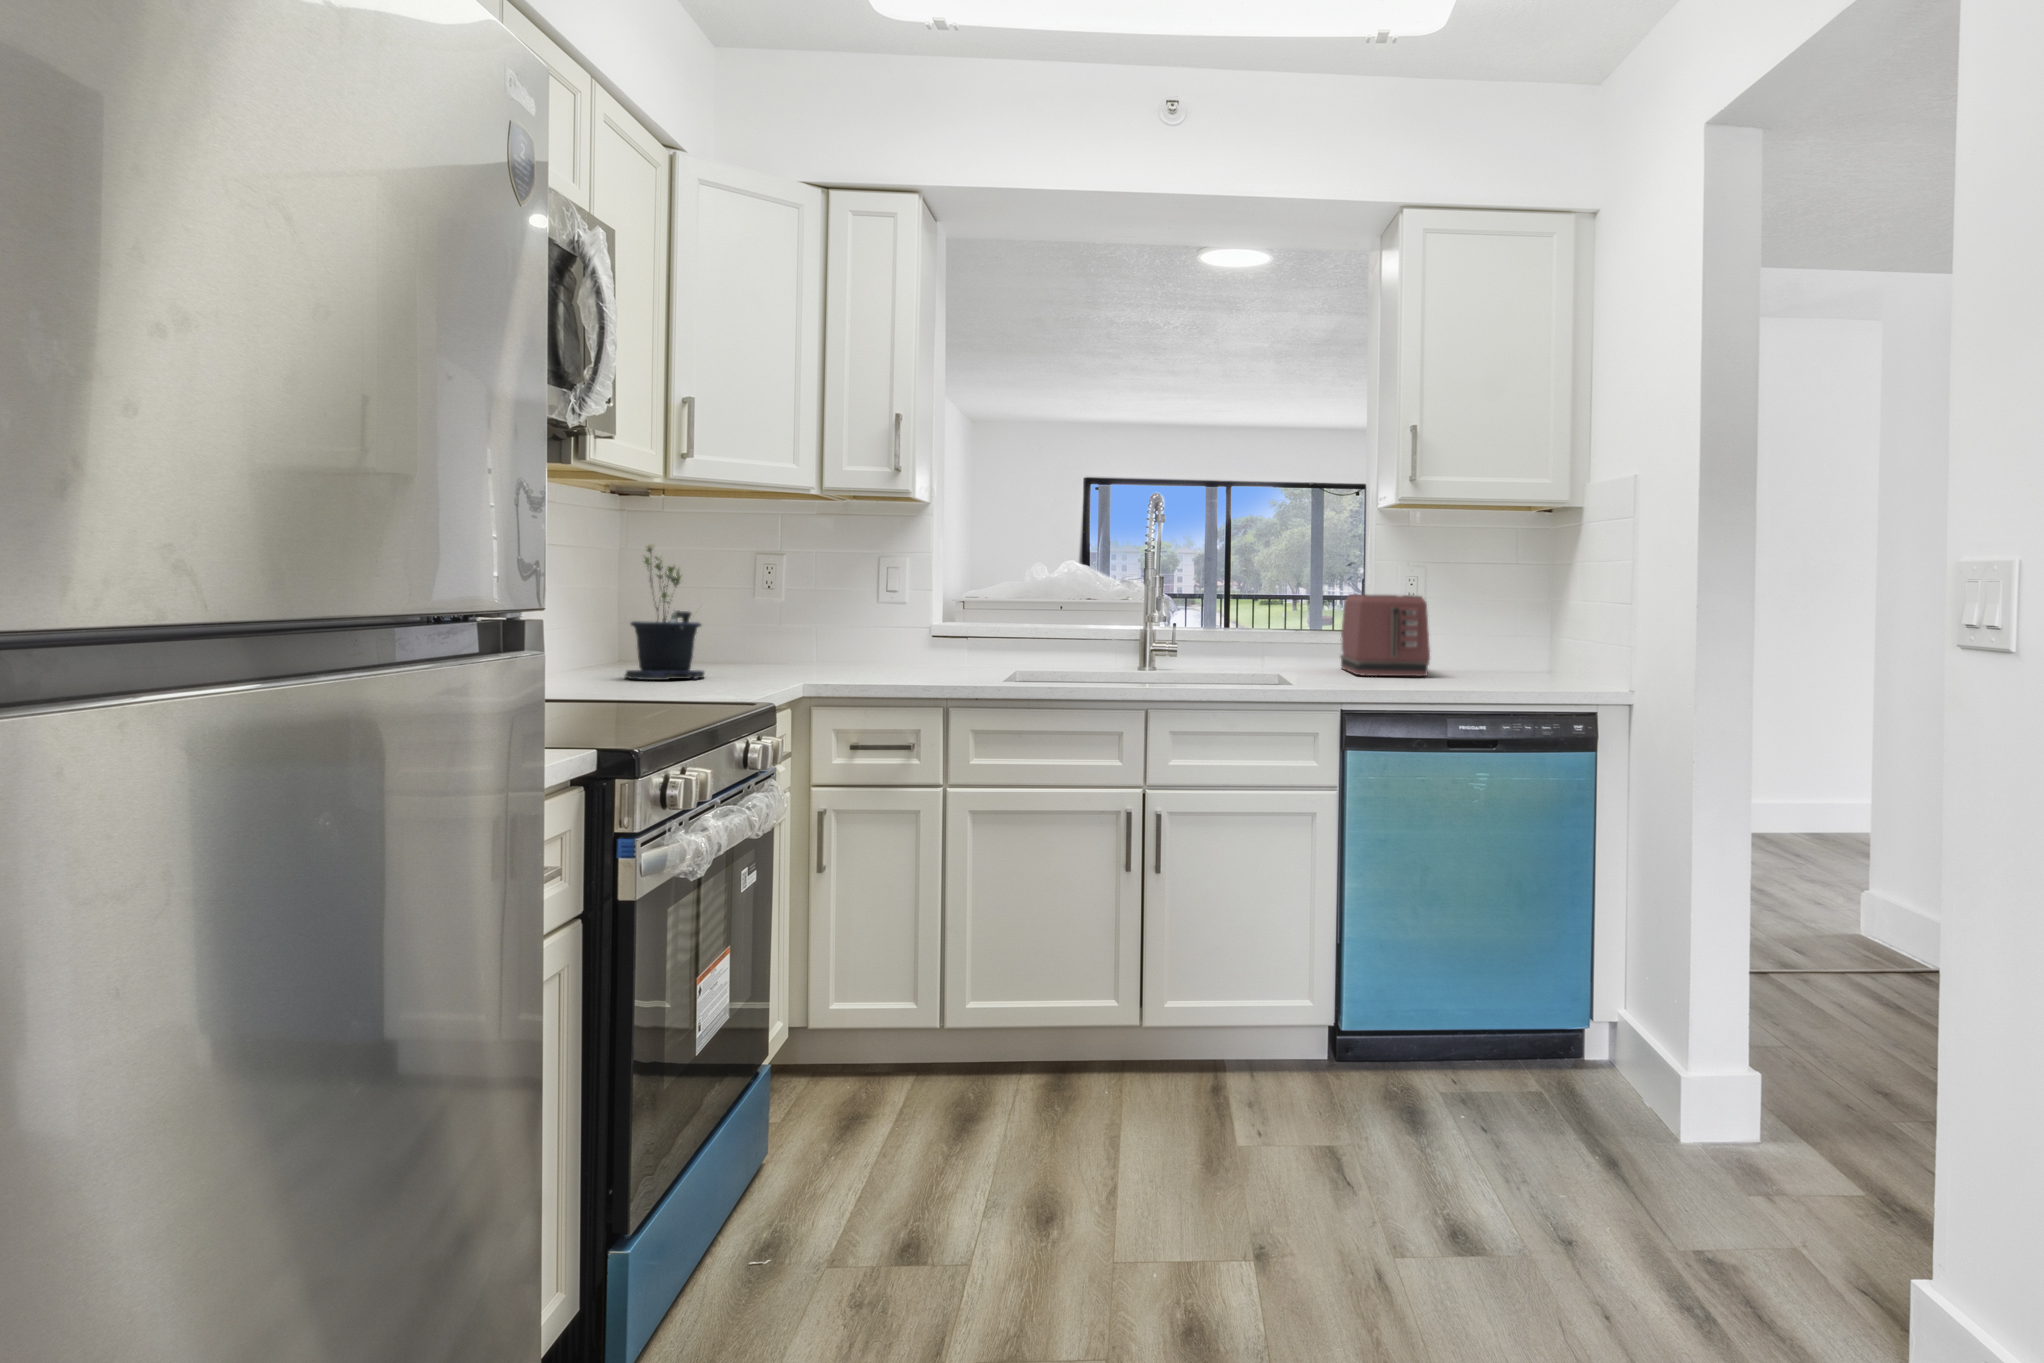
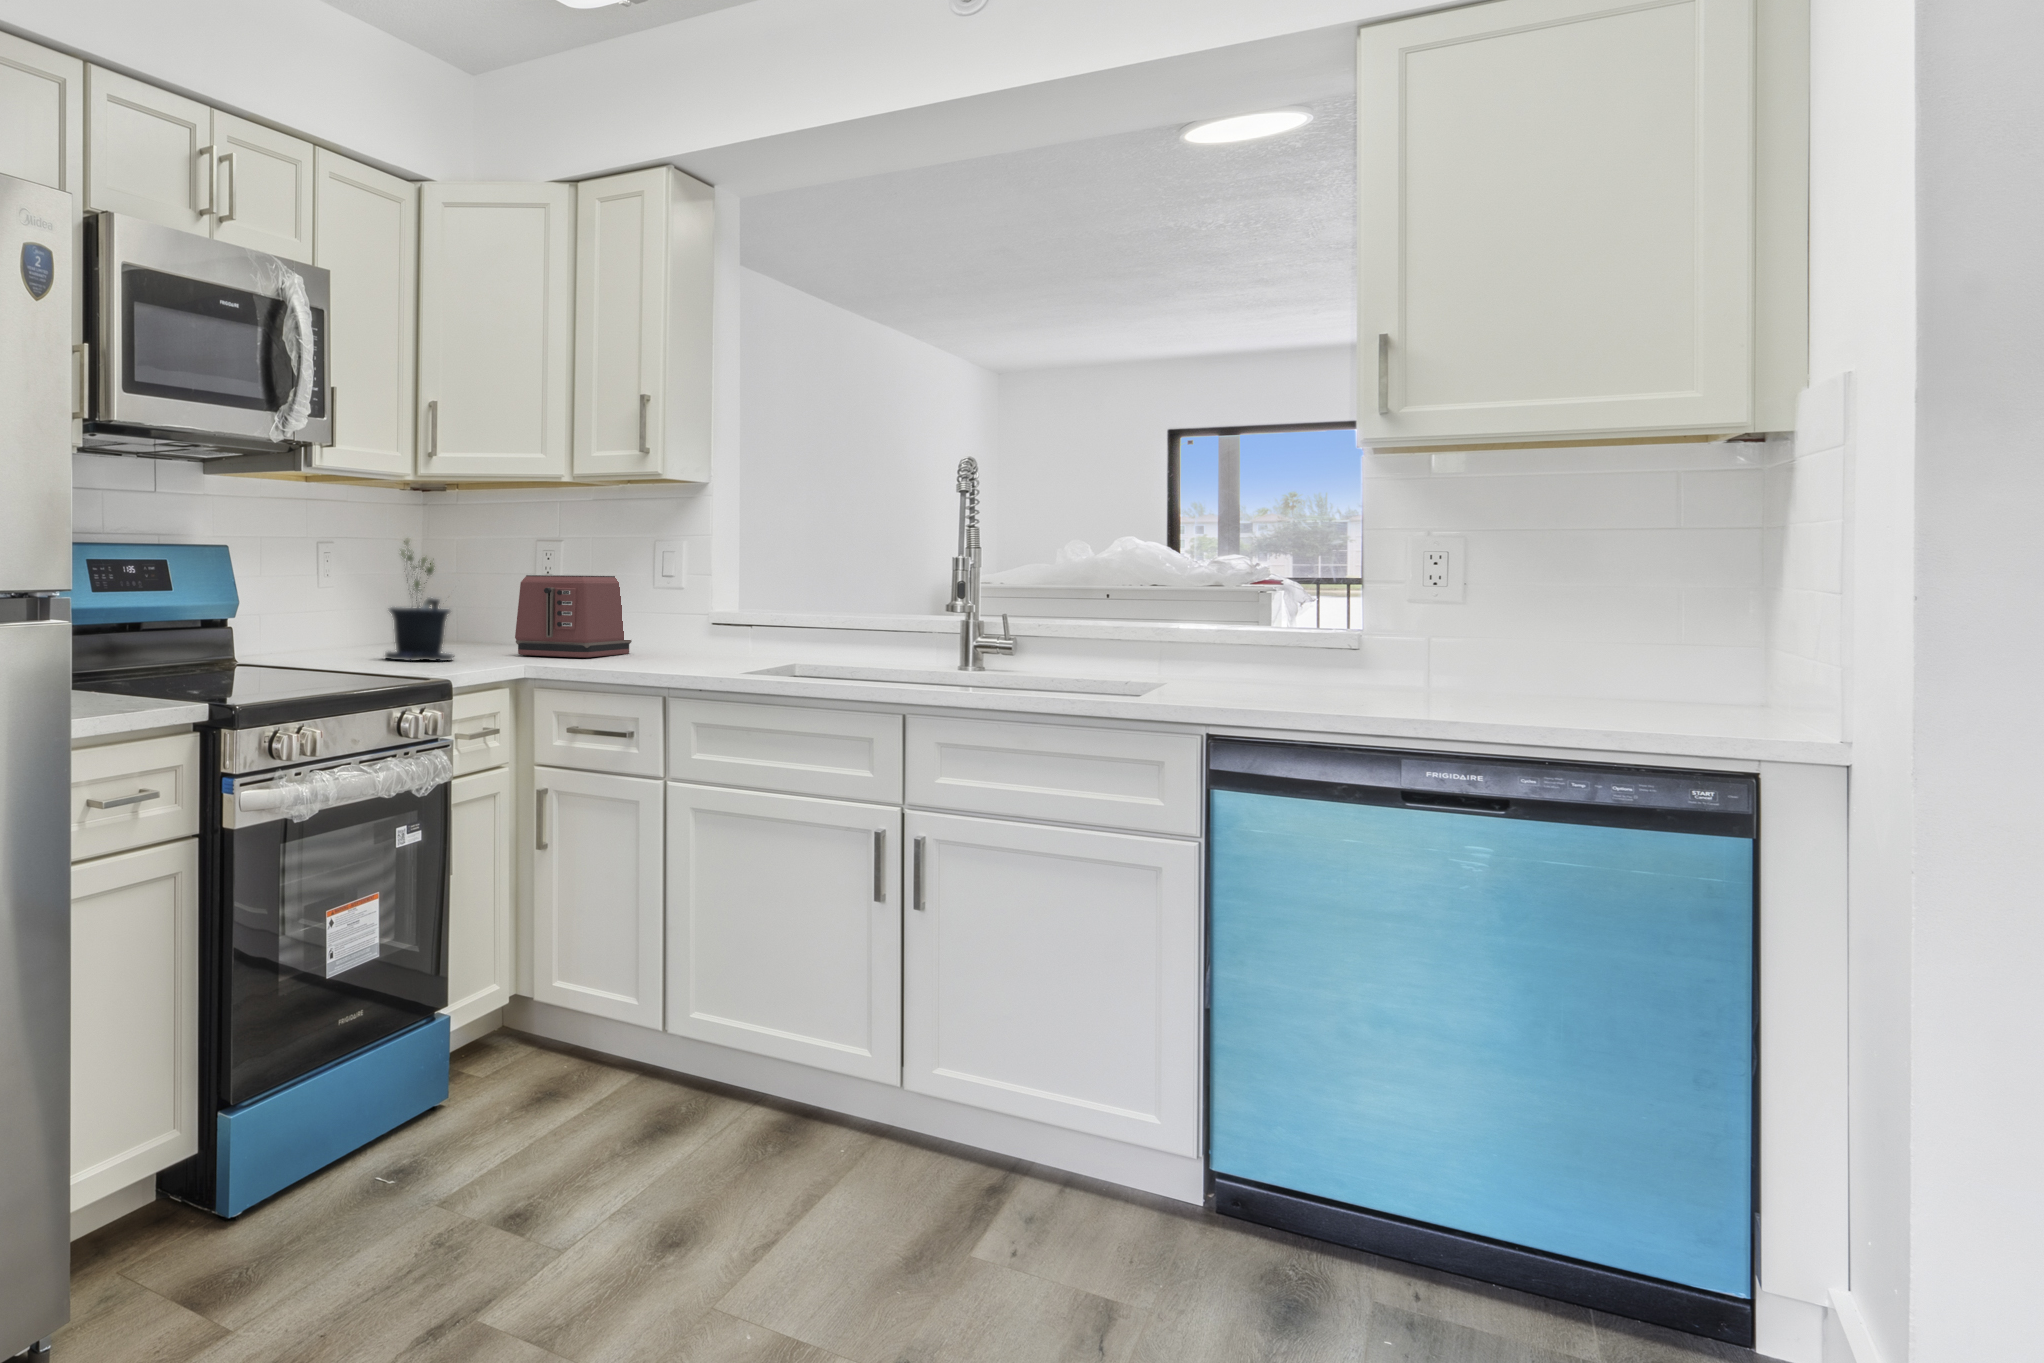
toaster: present [1340,594,1430,676] -> present [515,575,632,657]

